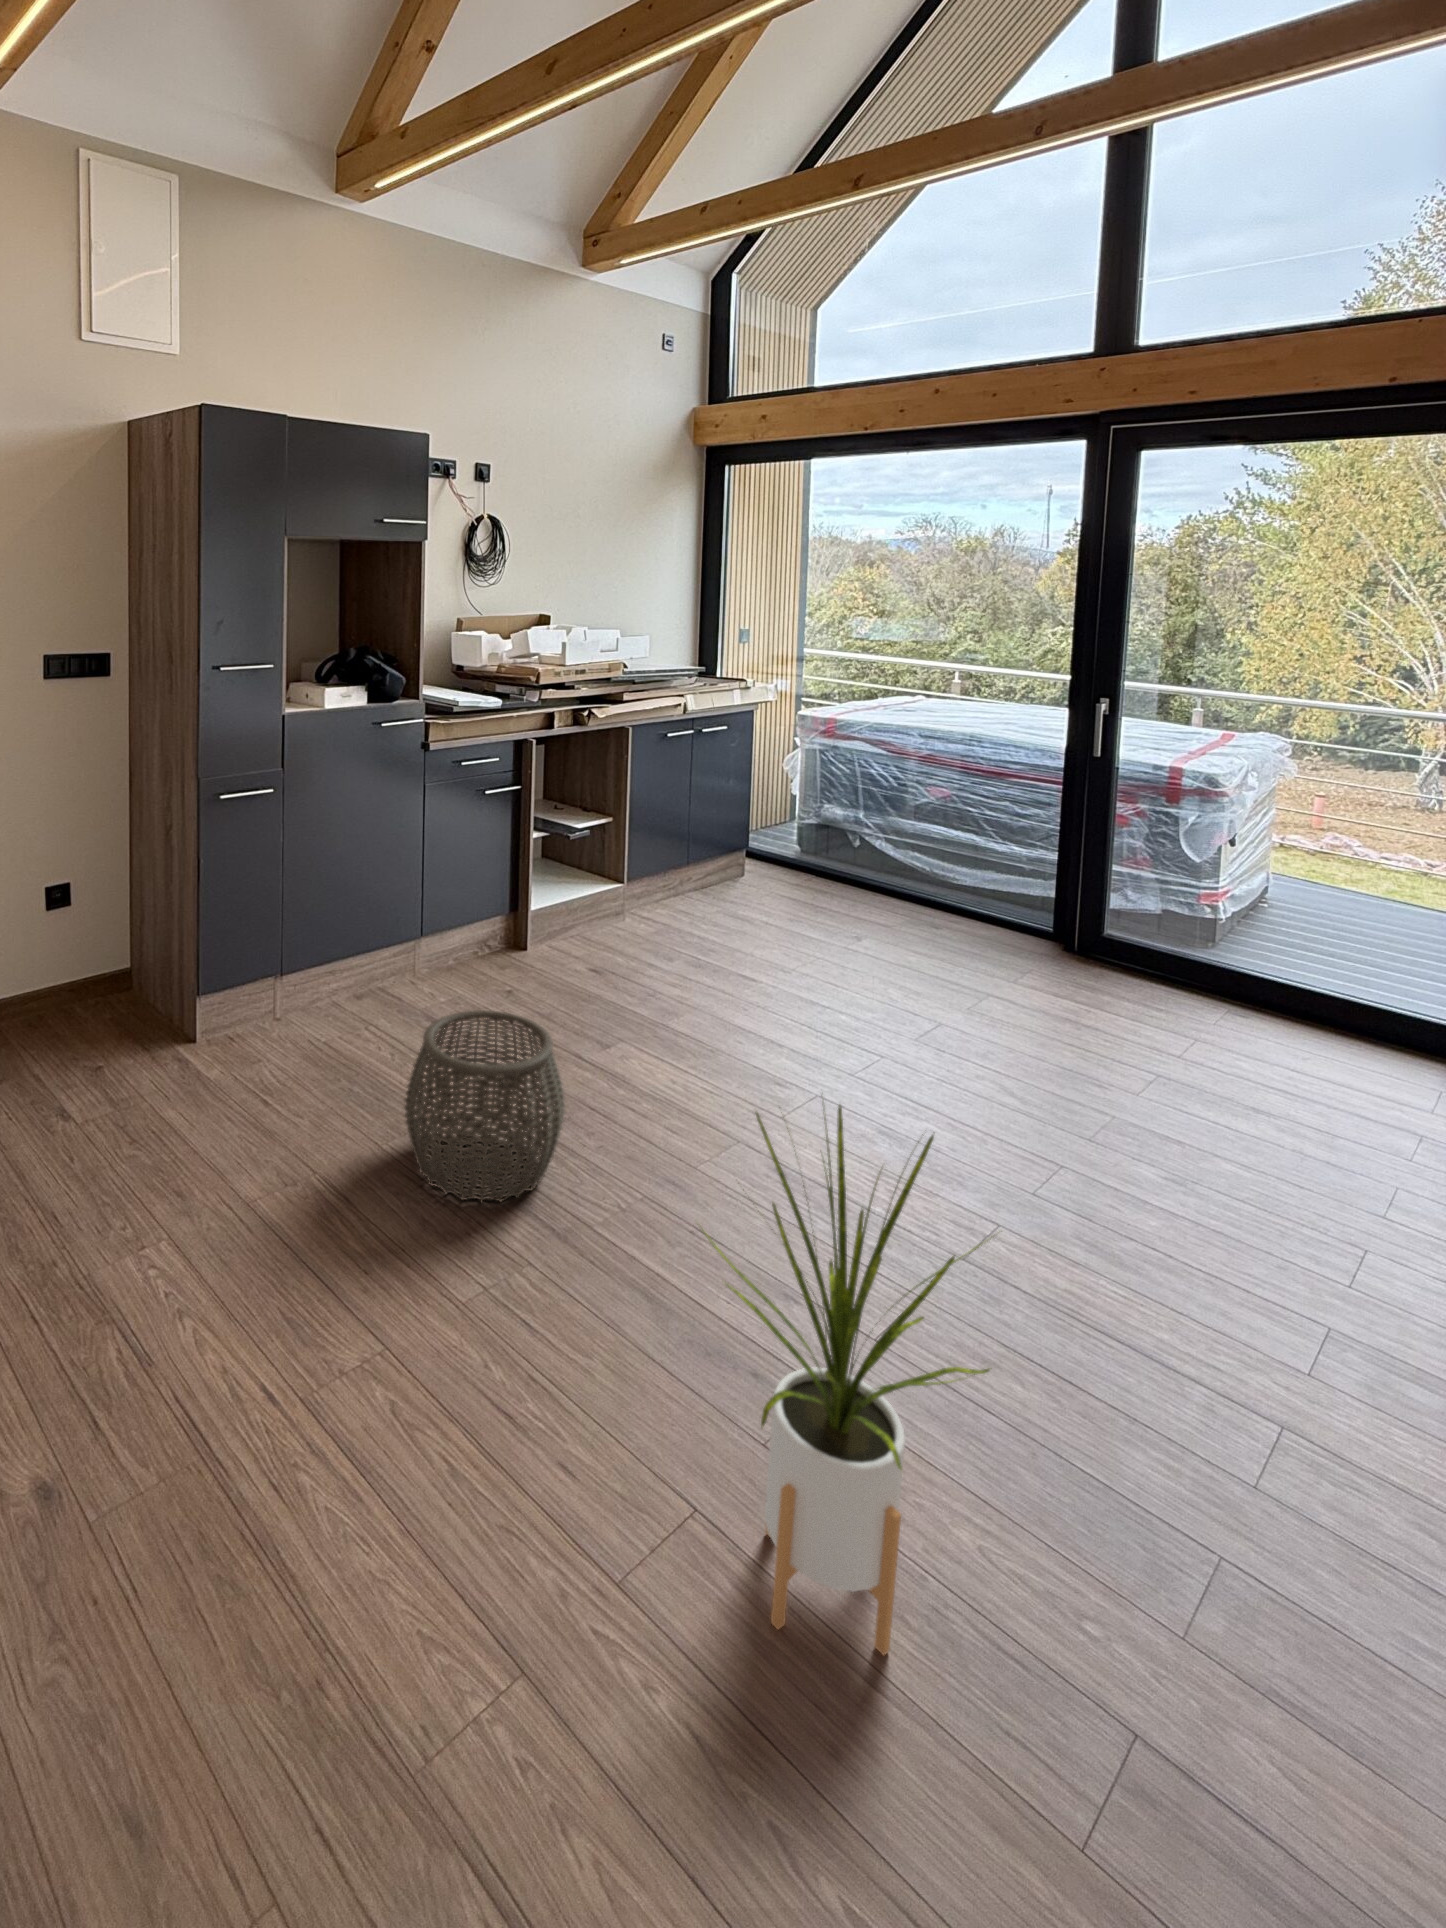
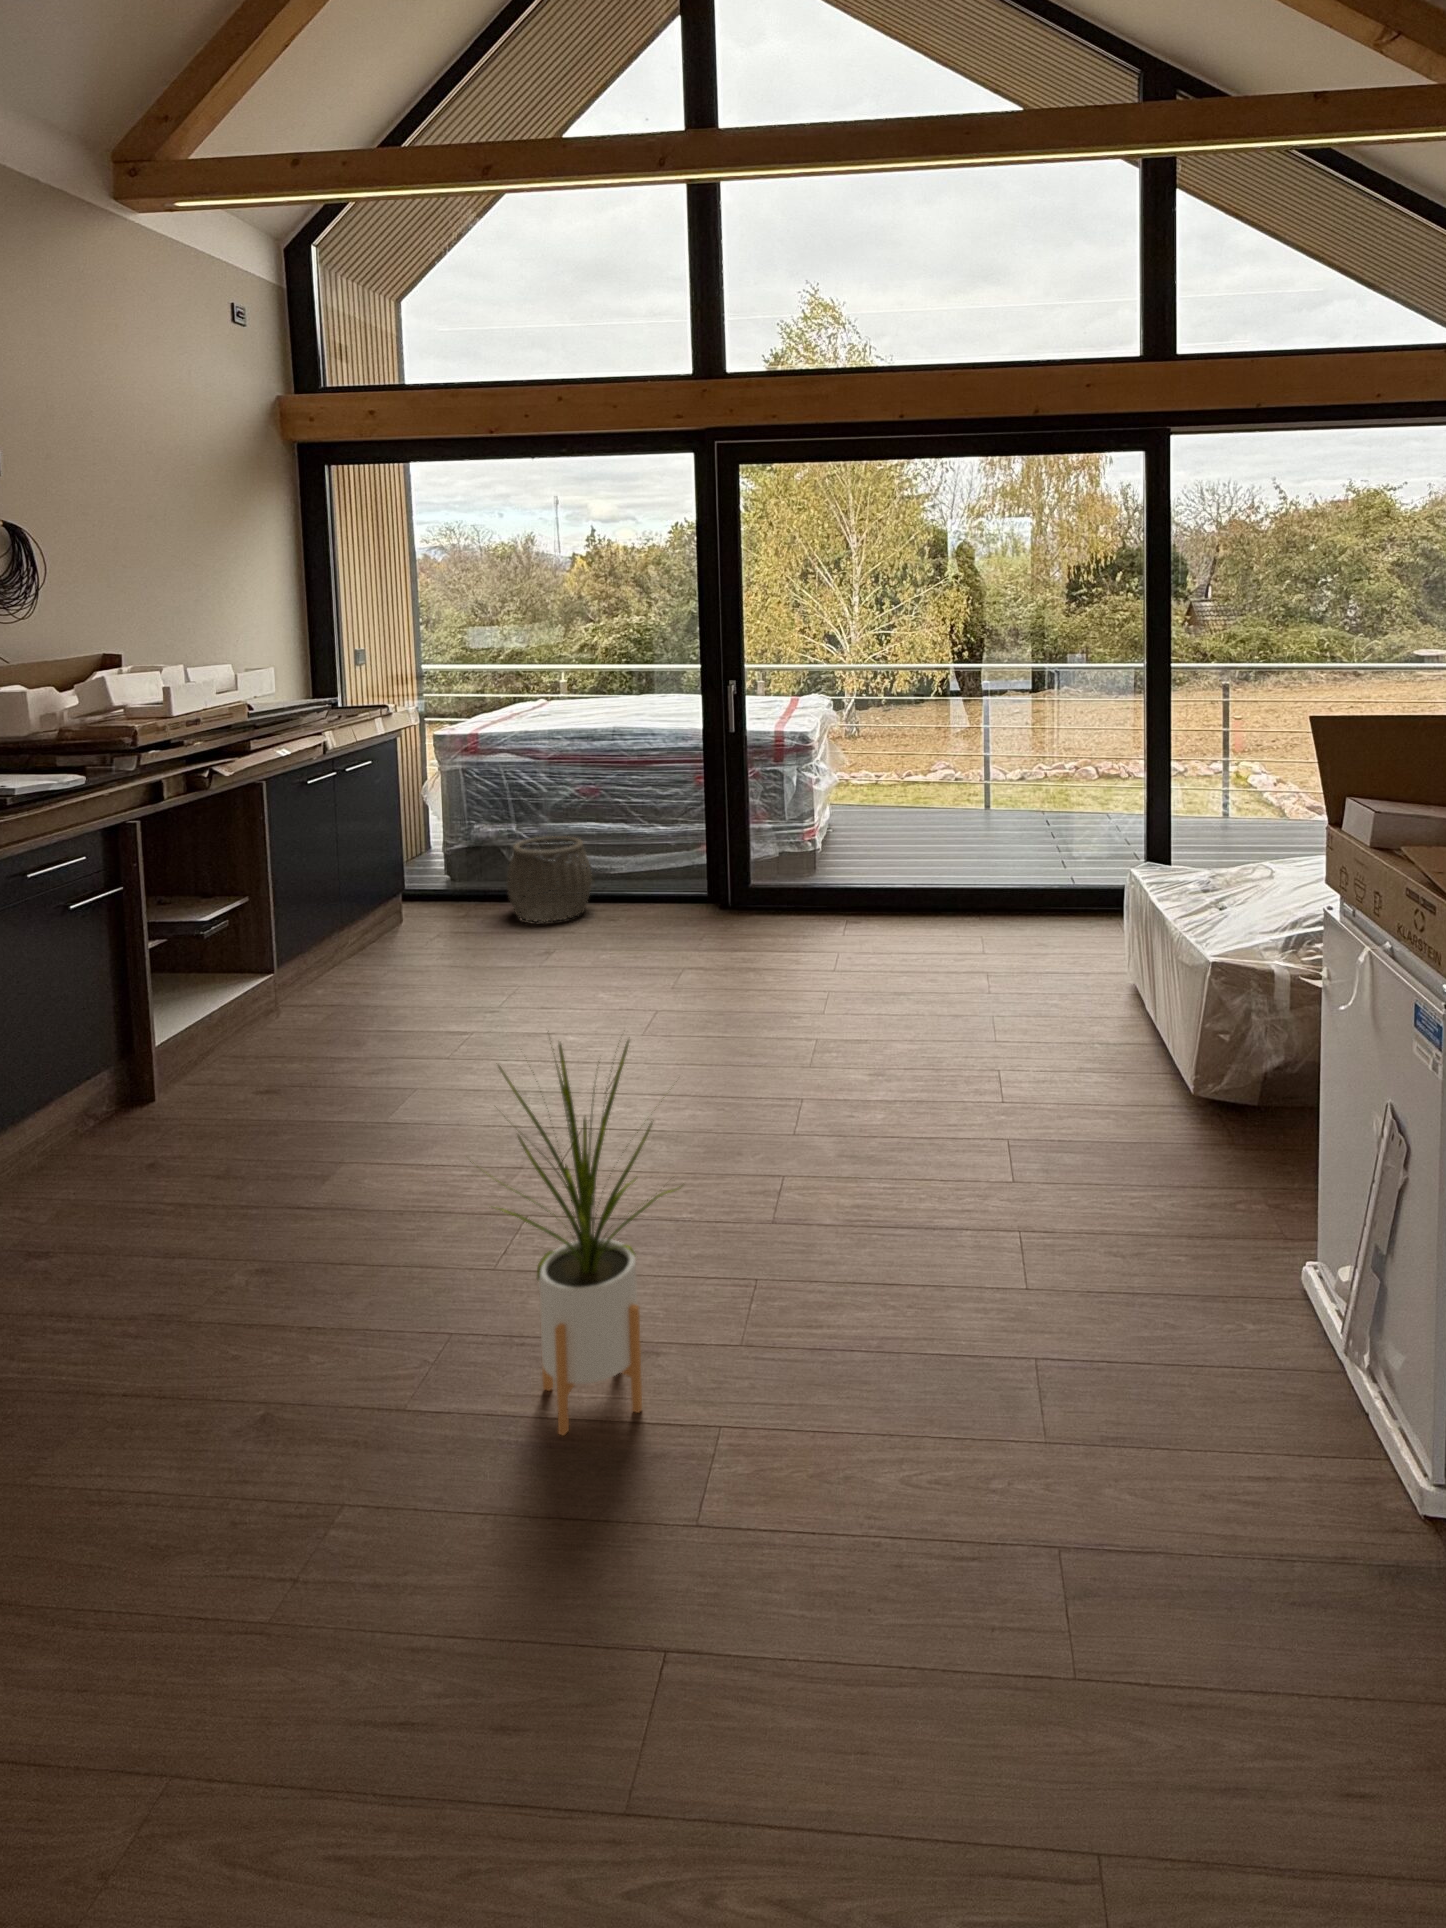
woven basket: present [405,1010,565,1202] -> present [507,836,592,922]

